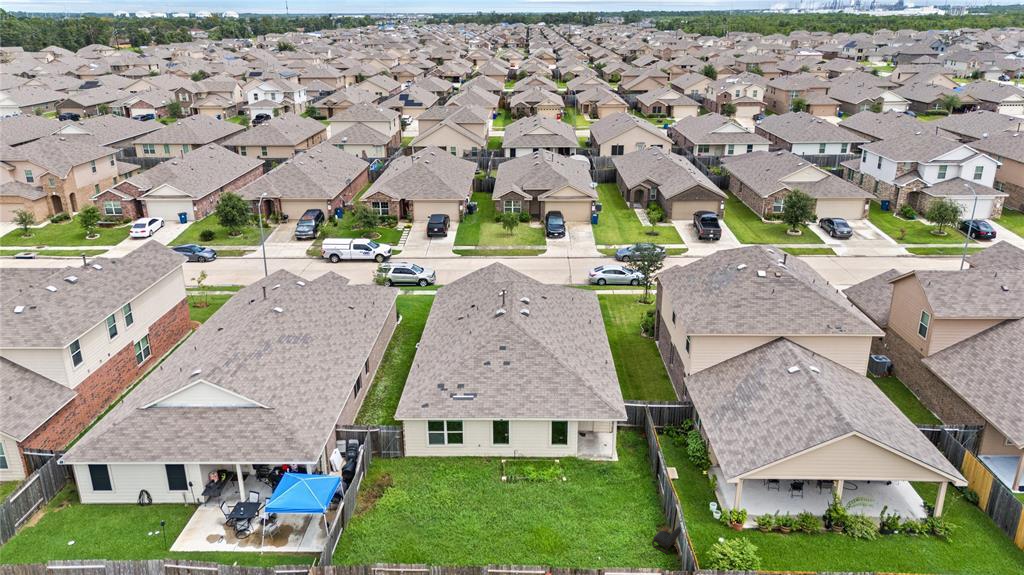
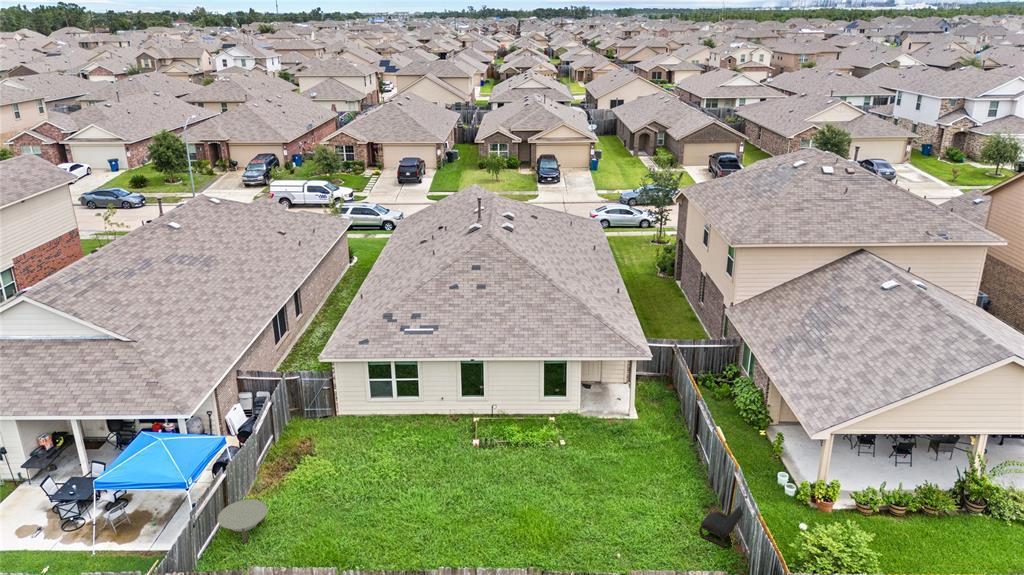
round table: none [340,519,371,549] -> present [218,499,268,543]

